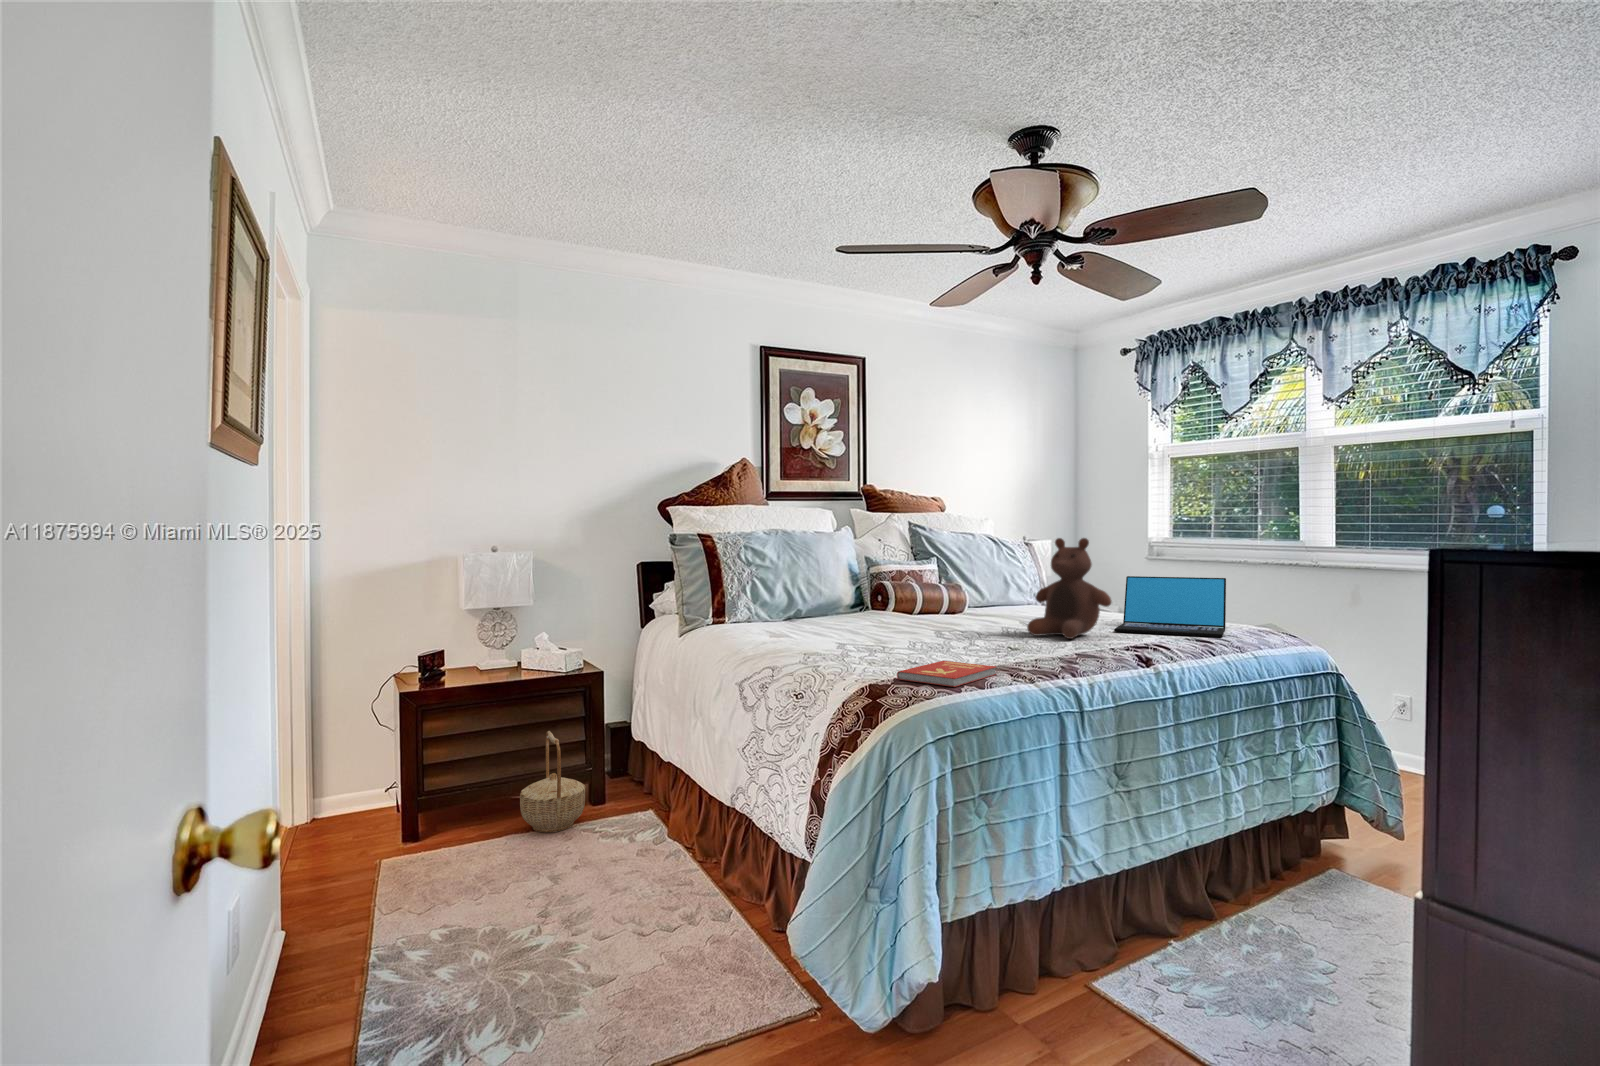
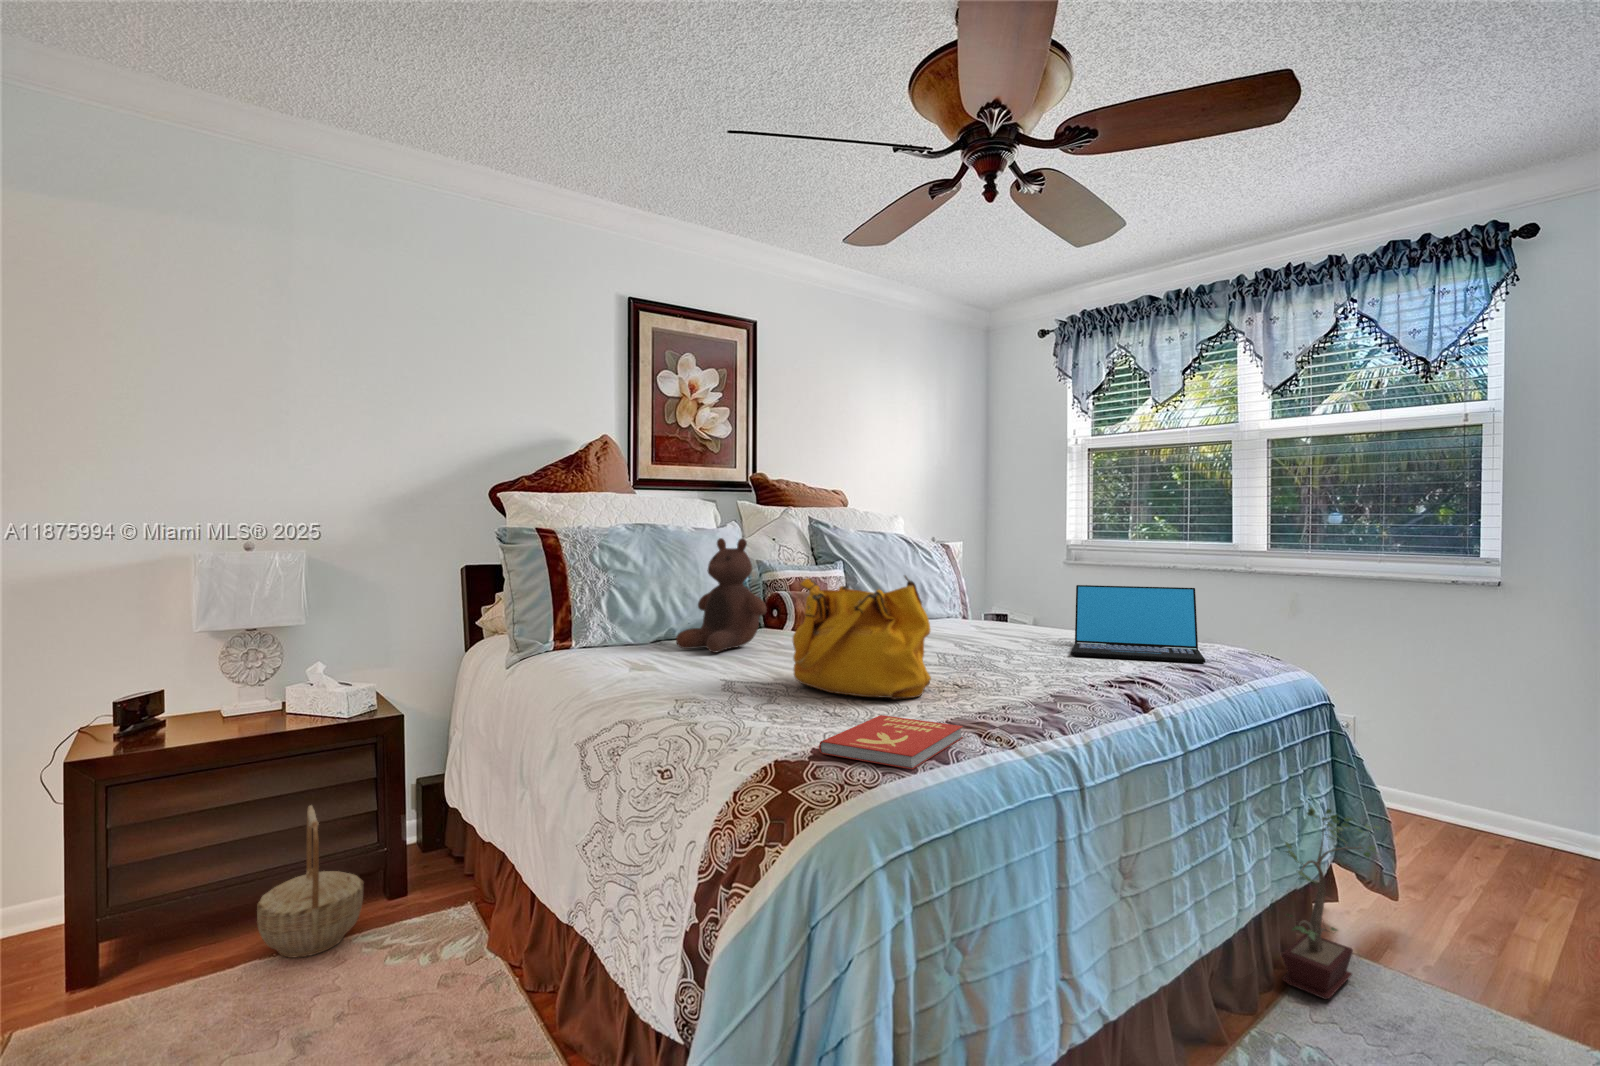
stuffed bear: present [1027,538,1111,639] -> present [676,538,767,653]
handbag: none [886,566,987,655] -> present [793,575,931,699]
potted plant: none [1276,742,1372,899] -> present [1281,799,1381,999]

